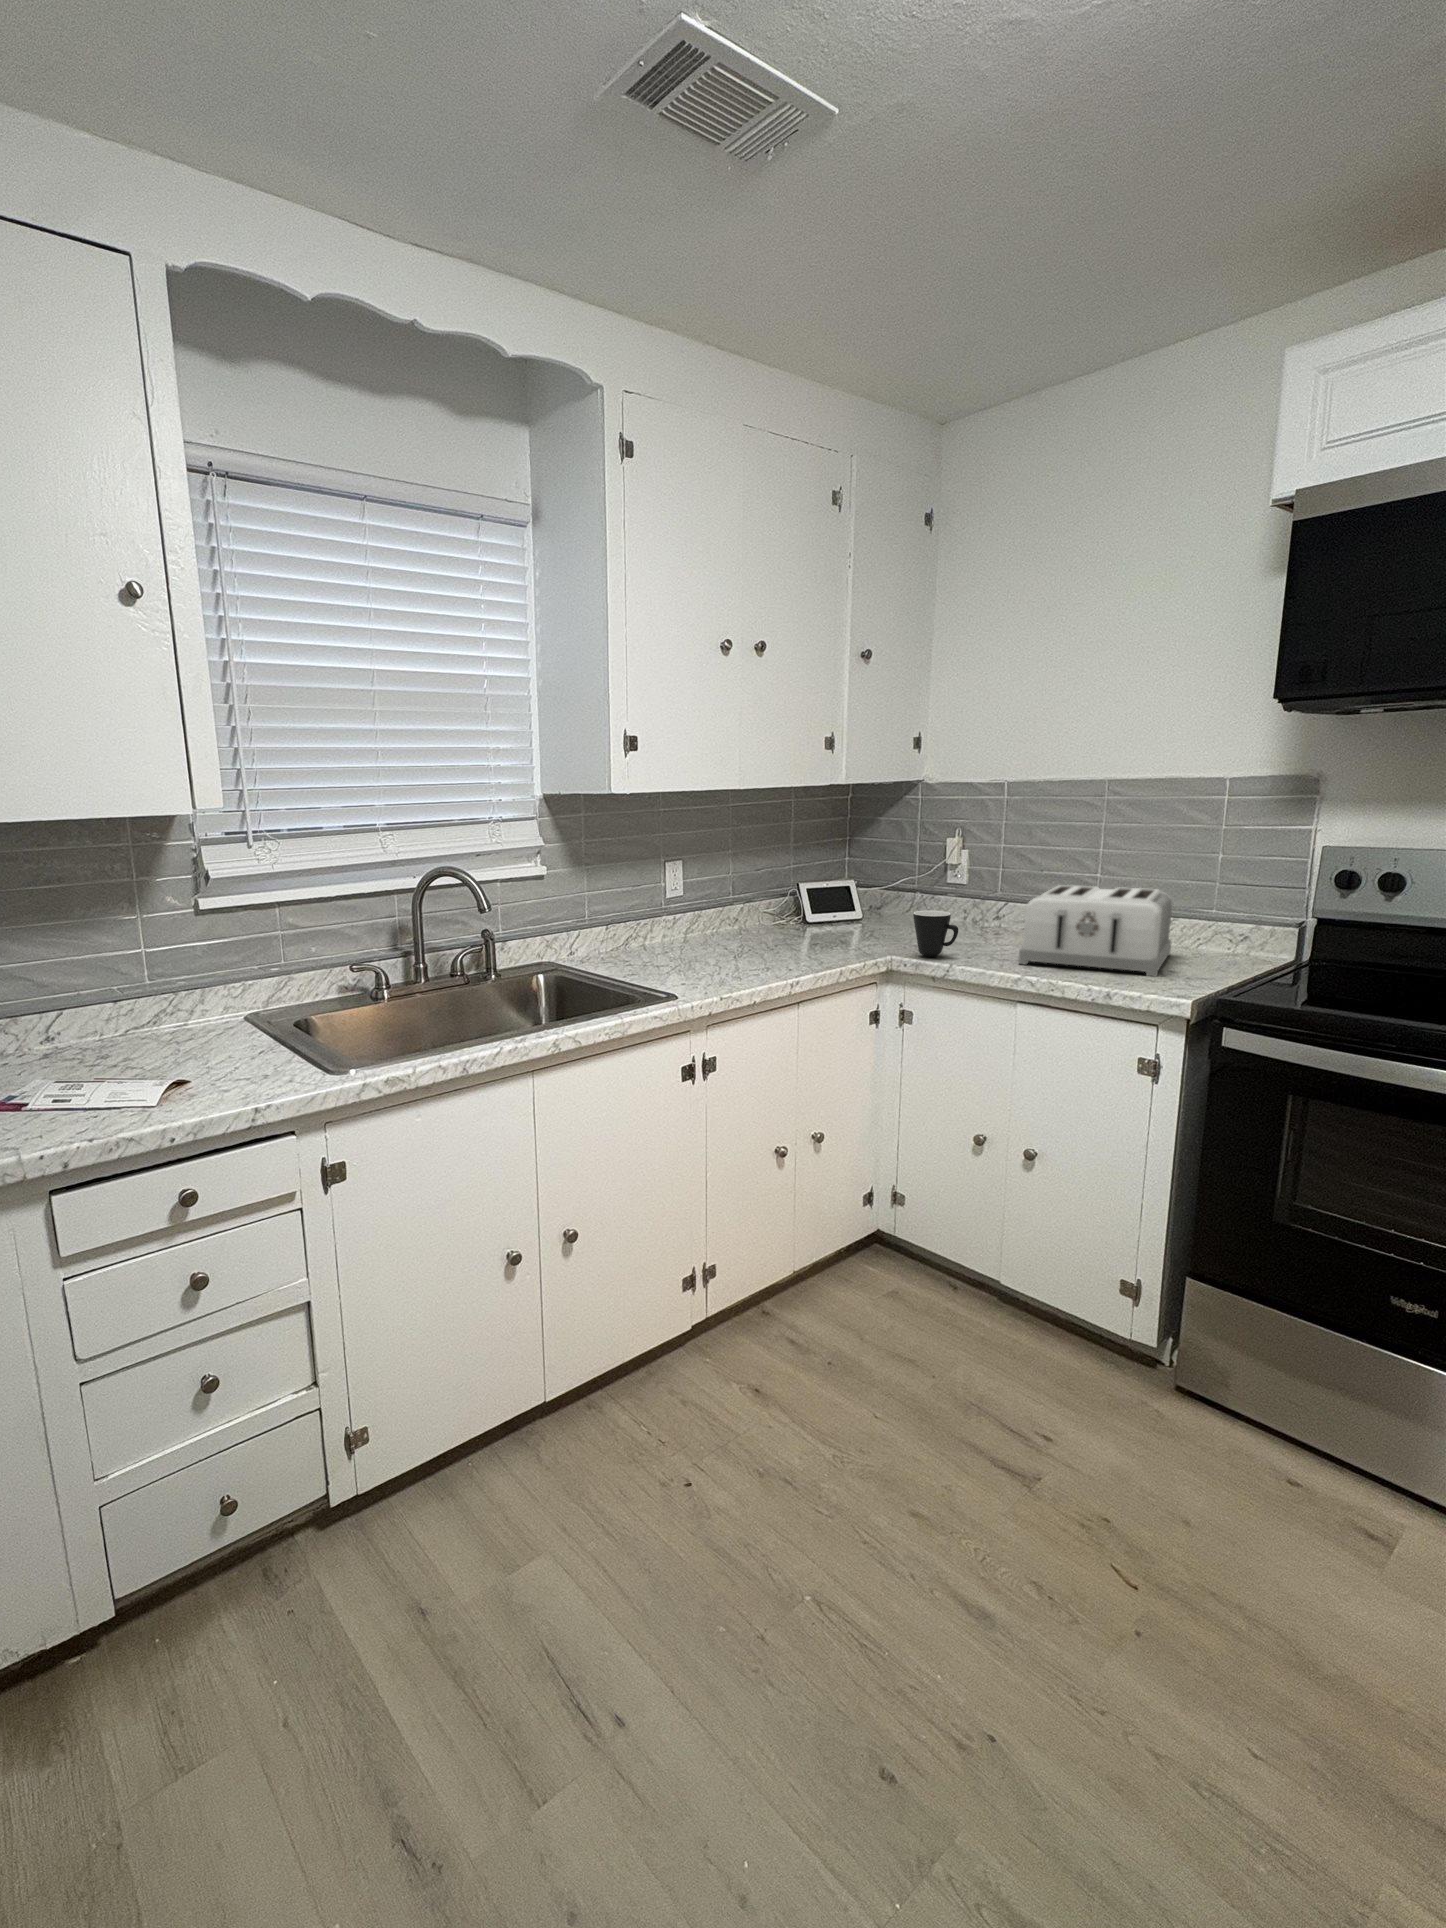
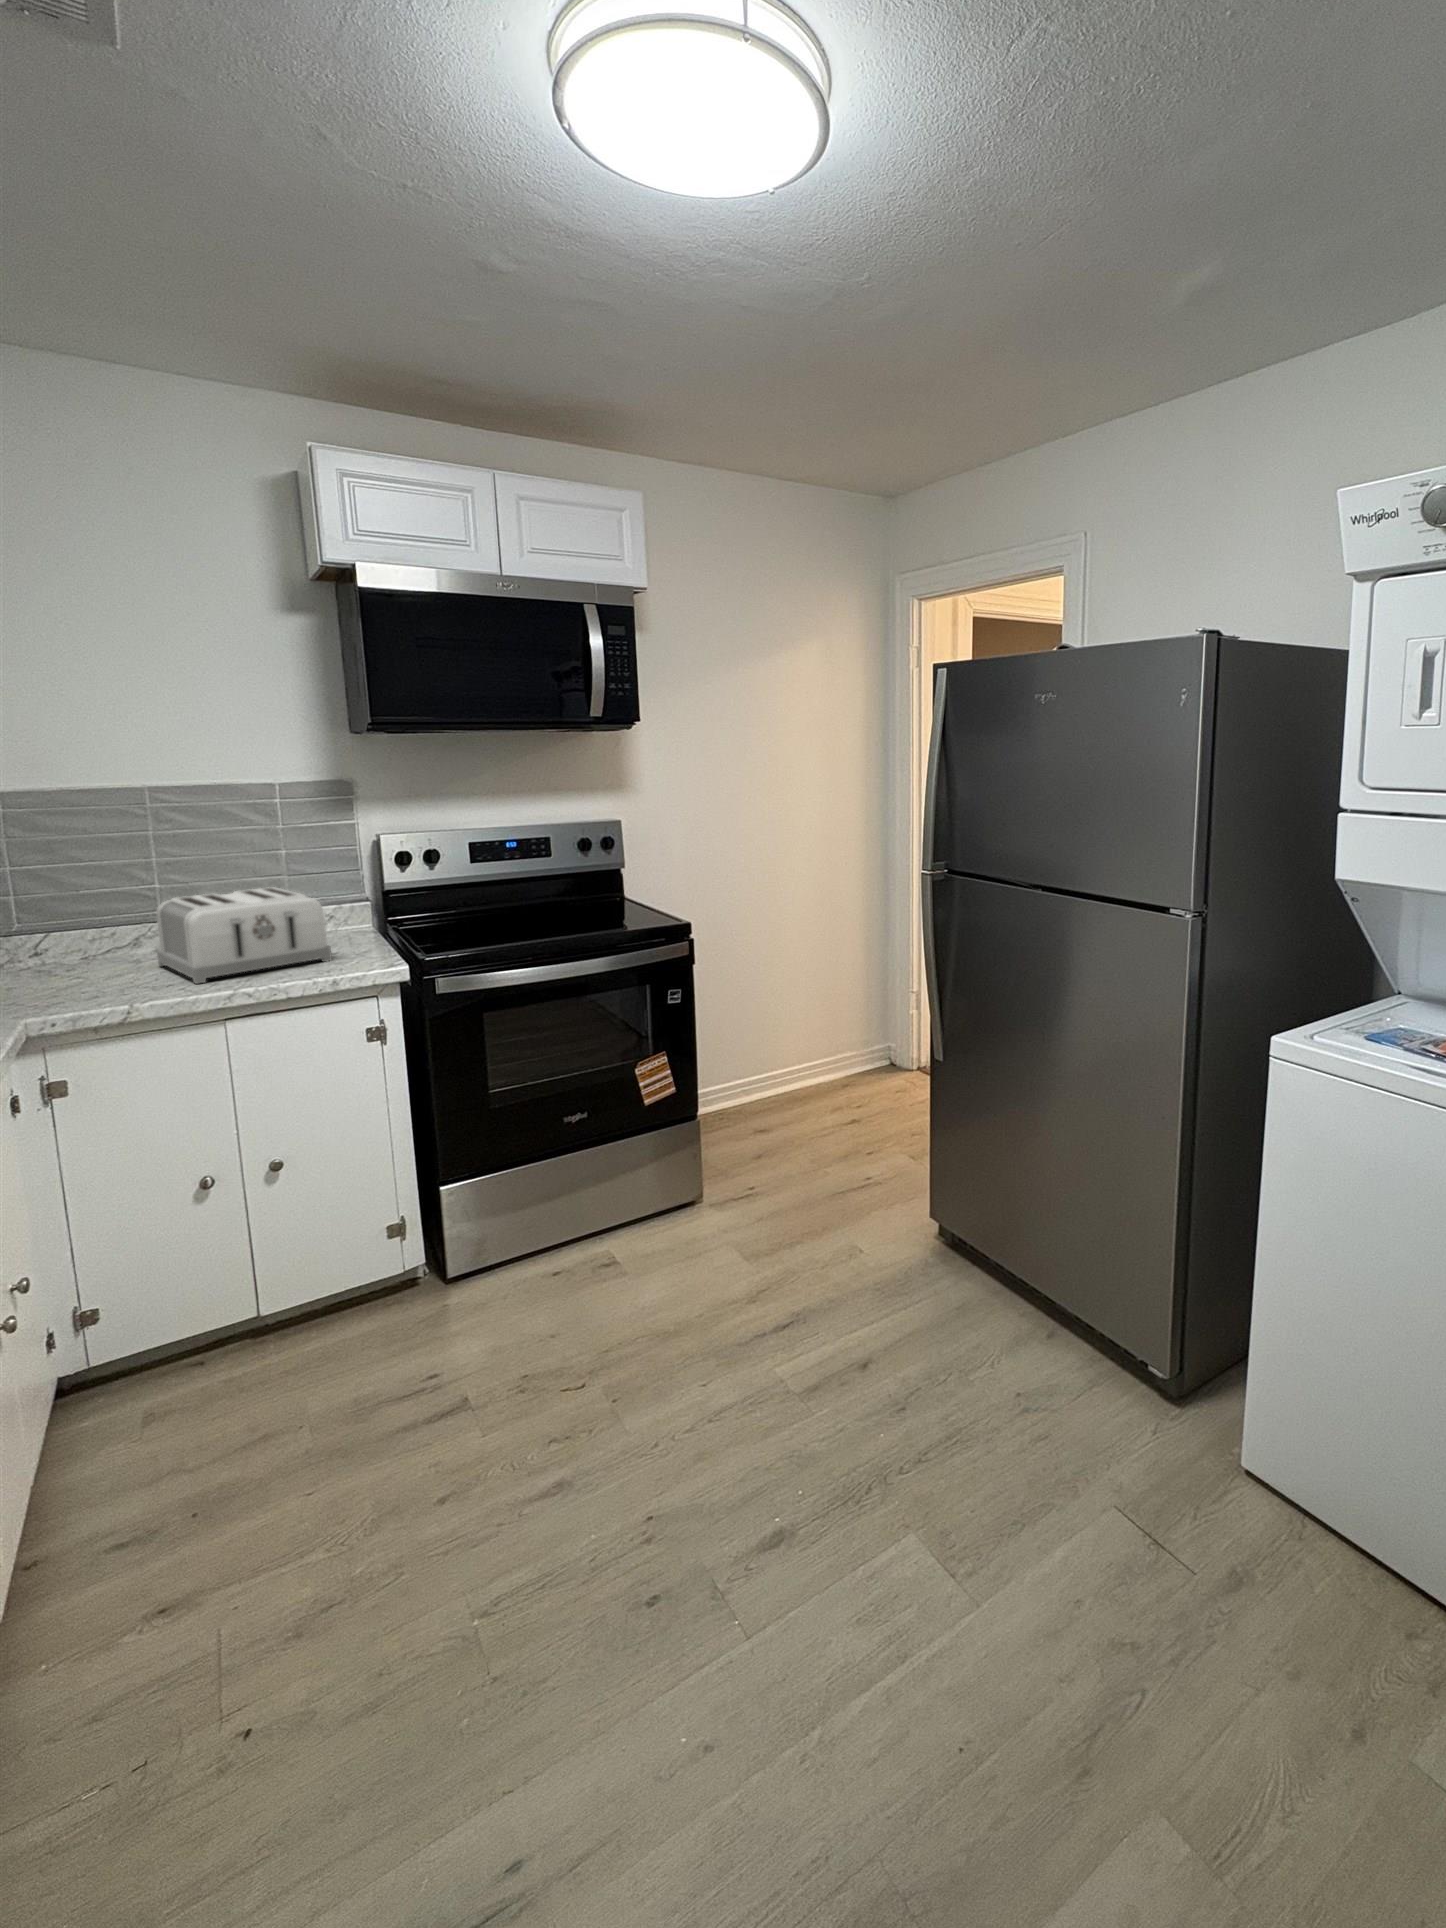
mug: present [913,910,958,956] -> none [39,948,110,1006]

